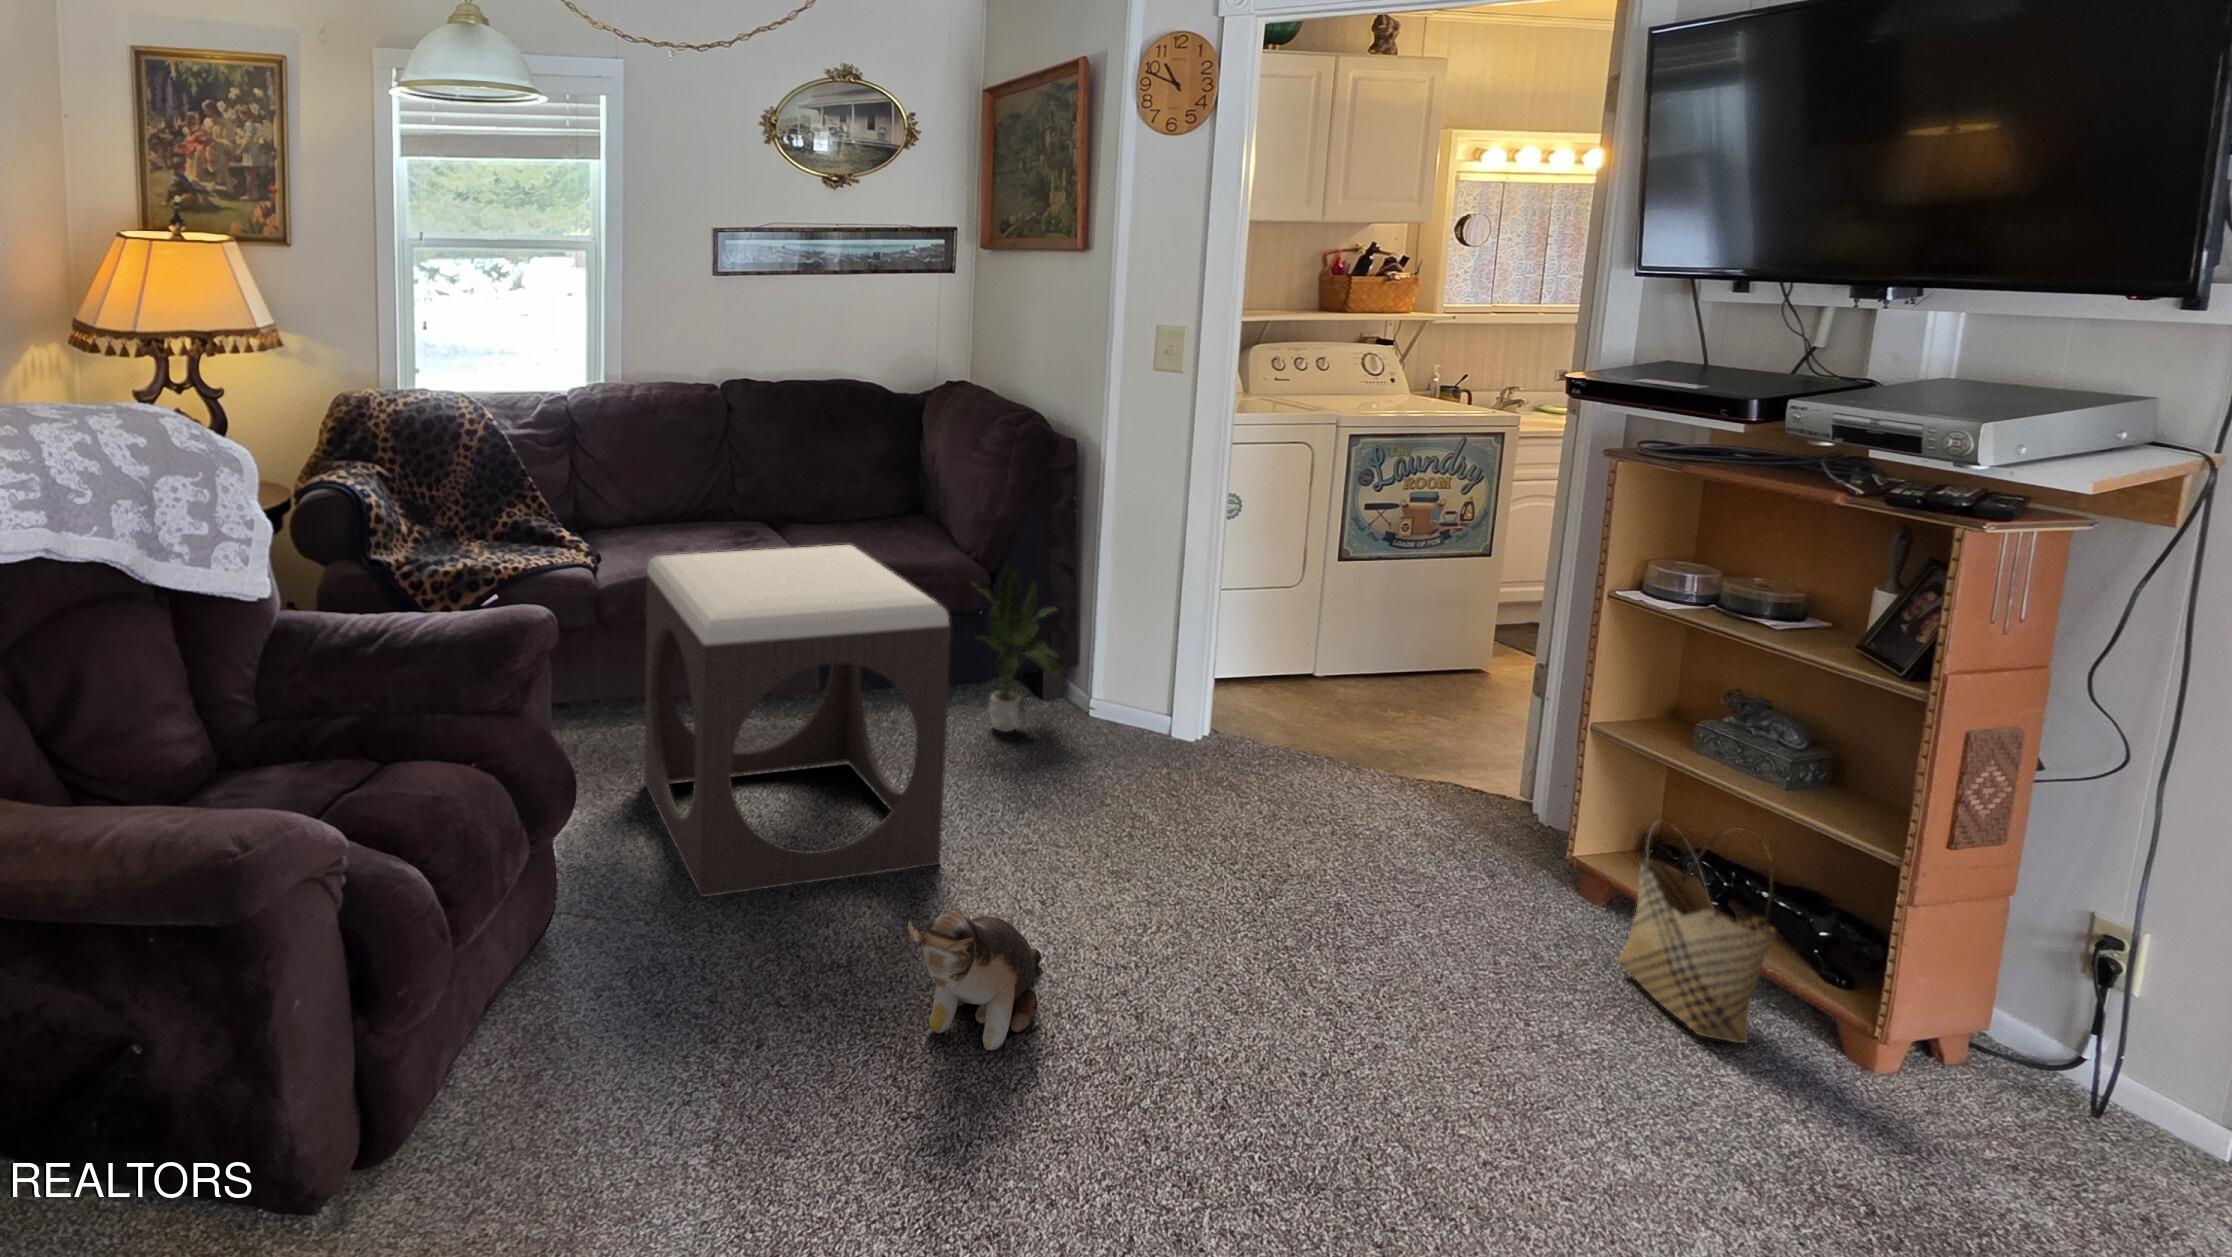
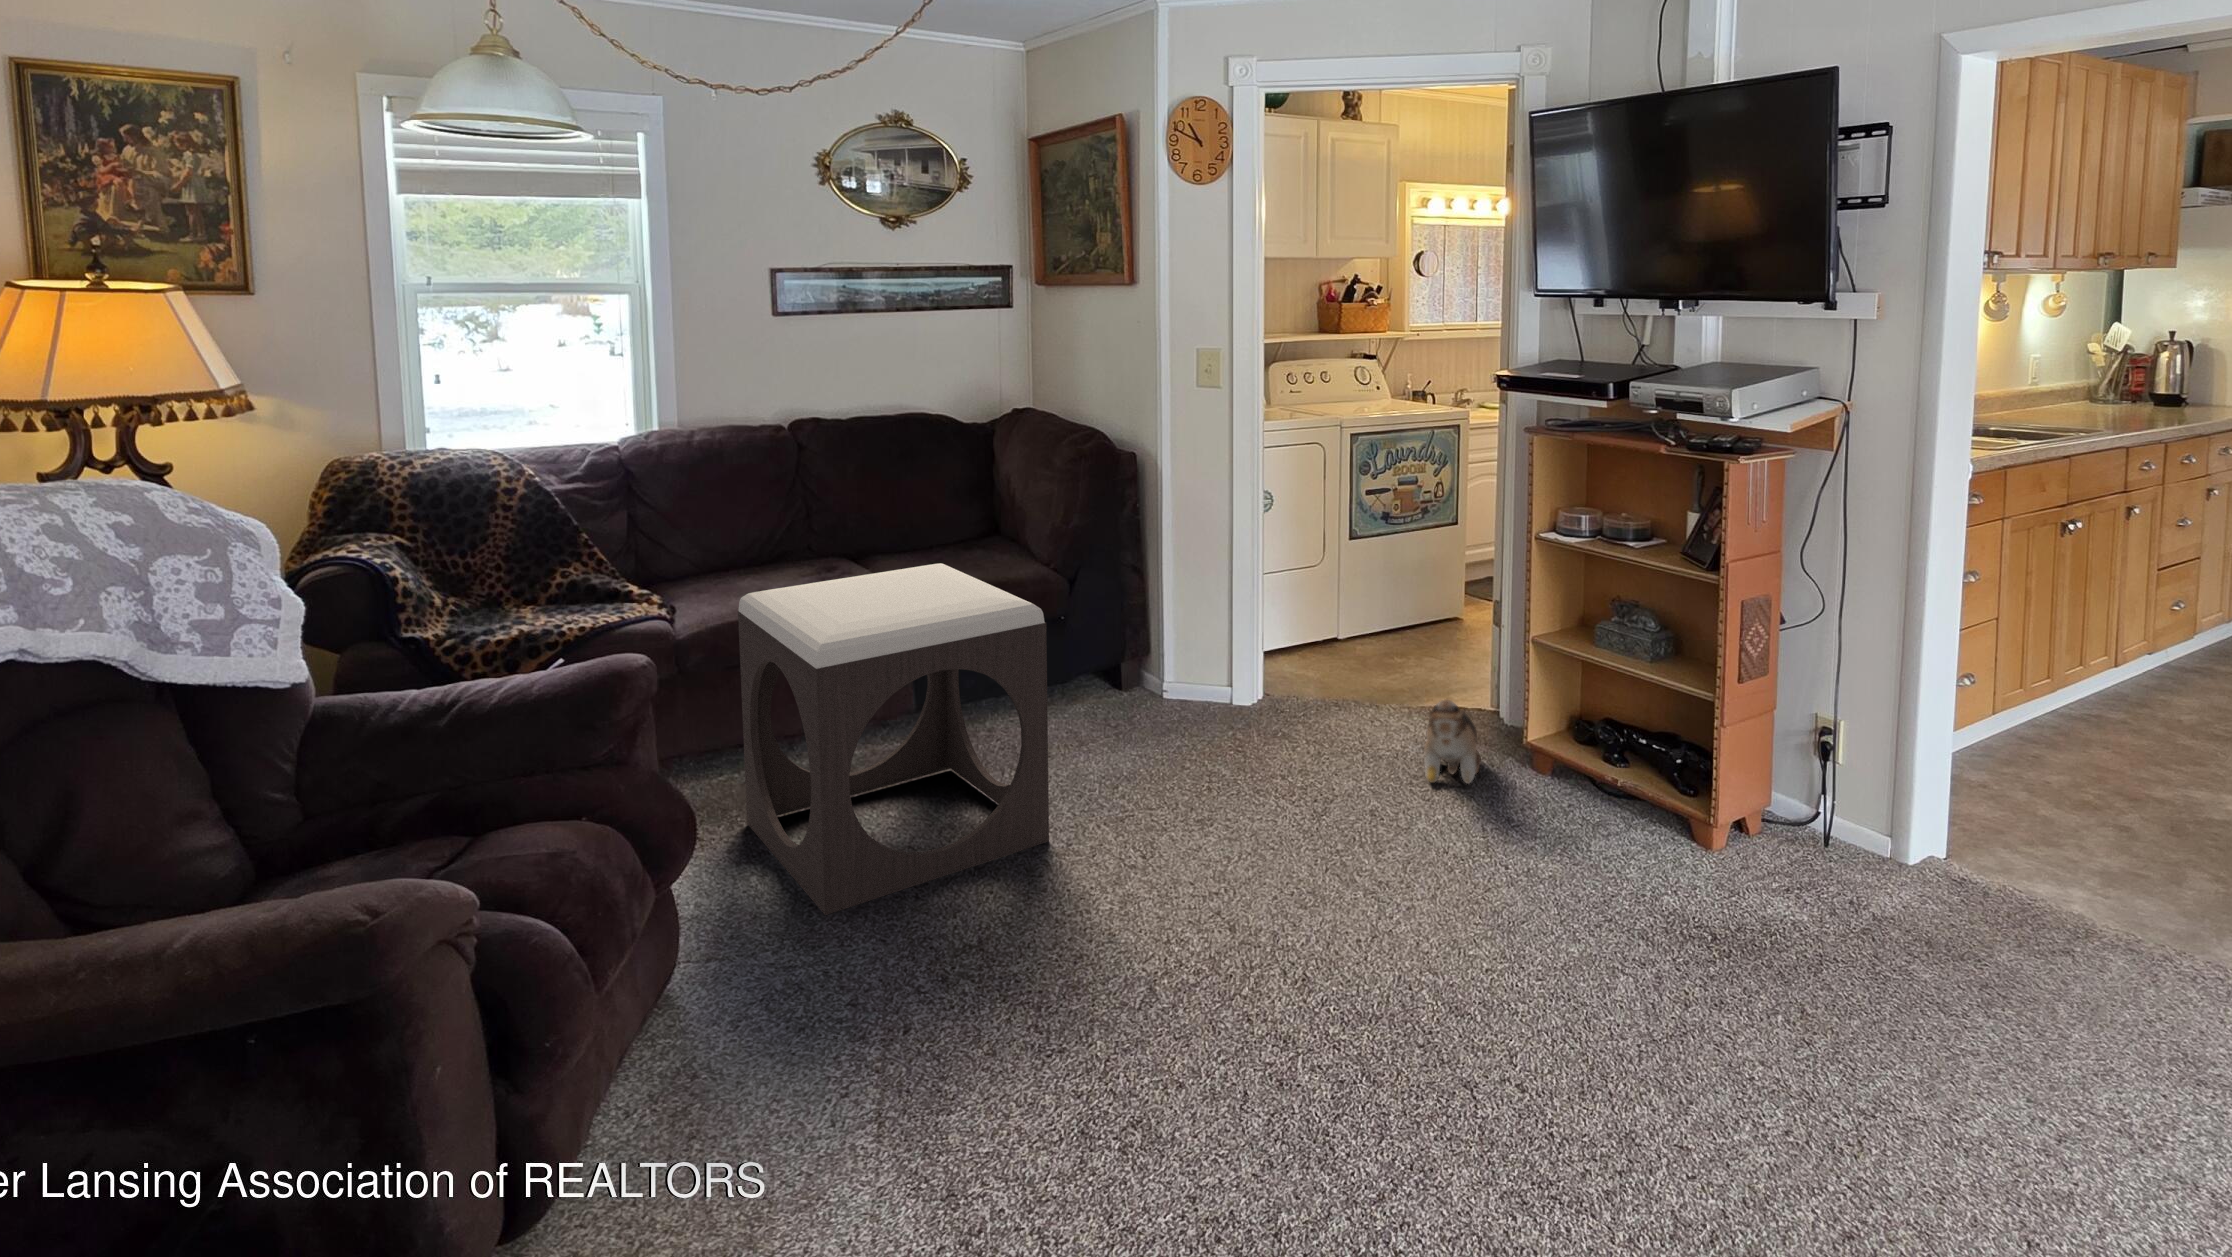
potted plant: present [978,570,1069,732] -> none [1050,572,1145,719]
woven basket: present [1617,821,1777,1043] -> none [1560,694,1653,850]
plush toy: present [908,911,1041,1050] -> present [1424,699,1481,783]

